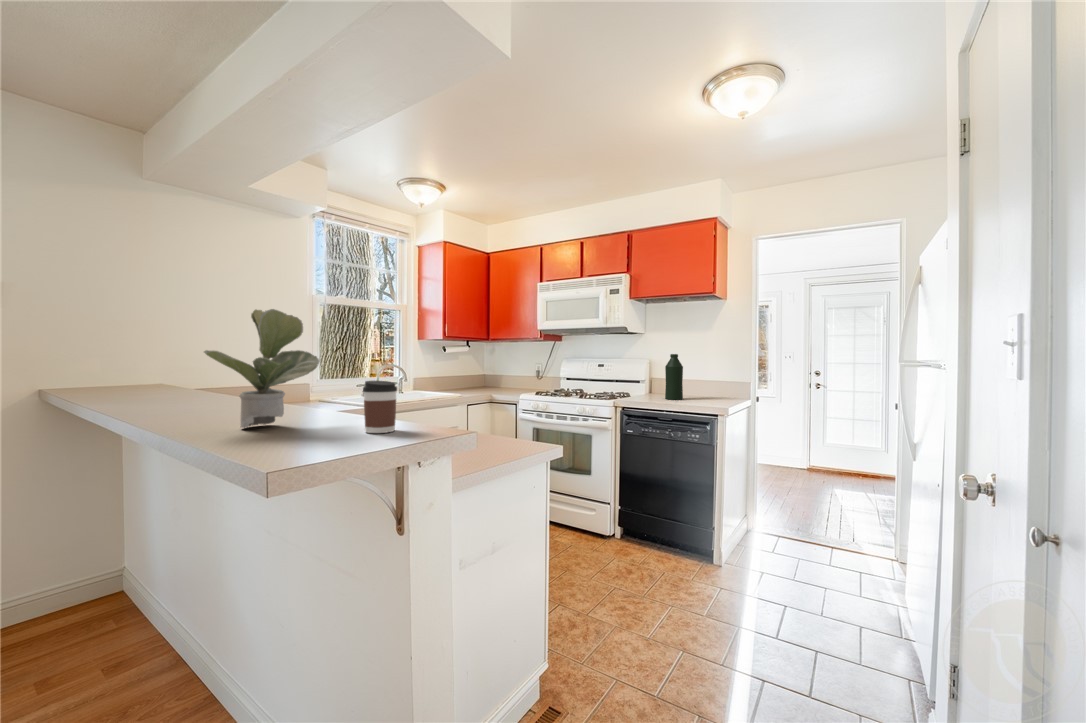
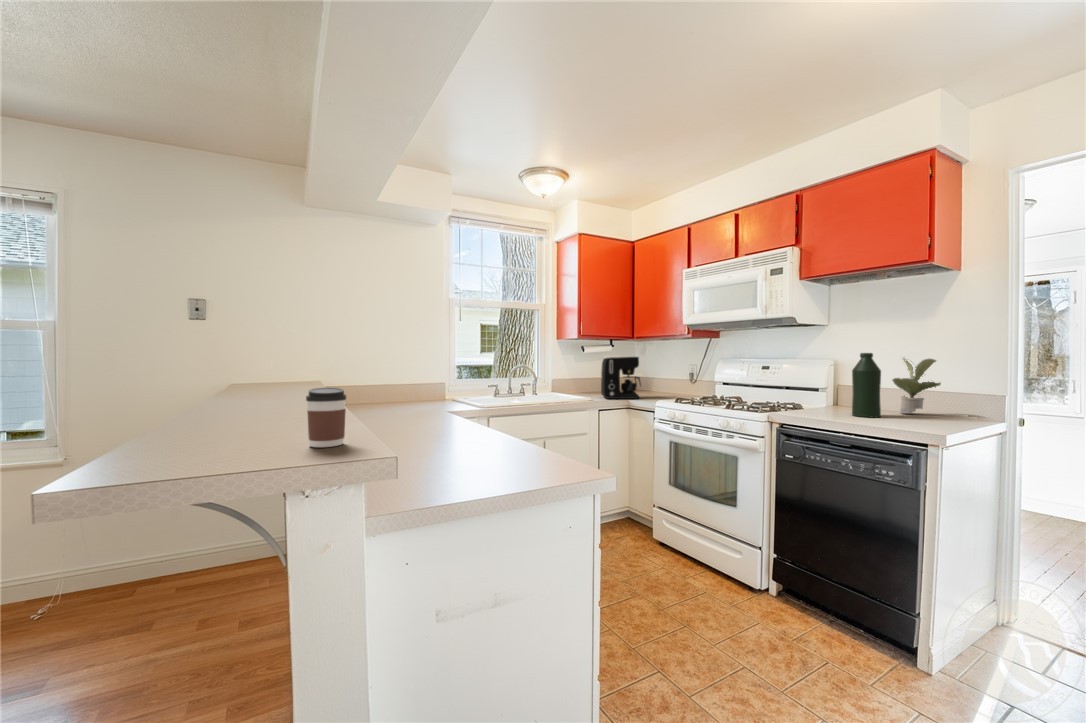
potted plant: present [204,309,319,428] -> present [892,357,941,414]
coffee maker: none [466,356,502,394] -> present [601,357,641,399]

